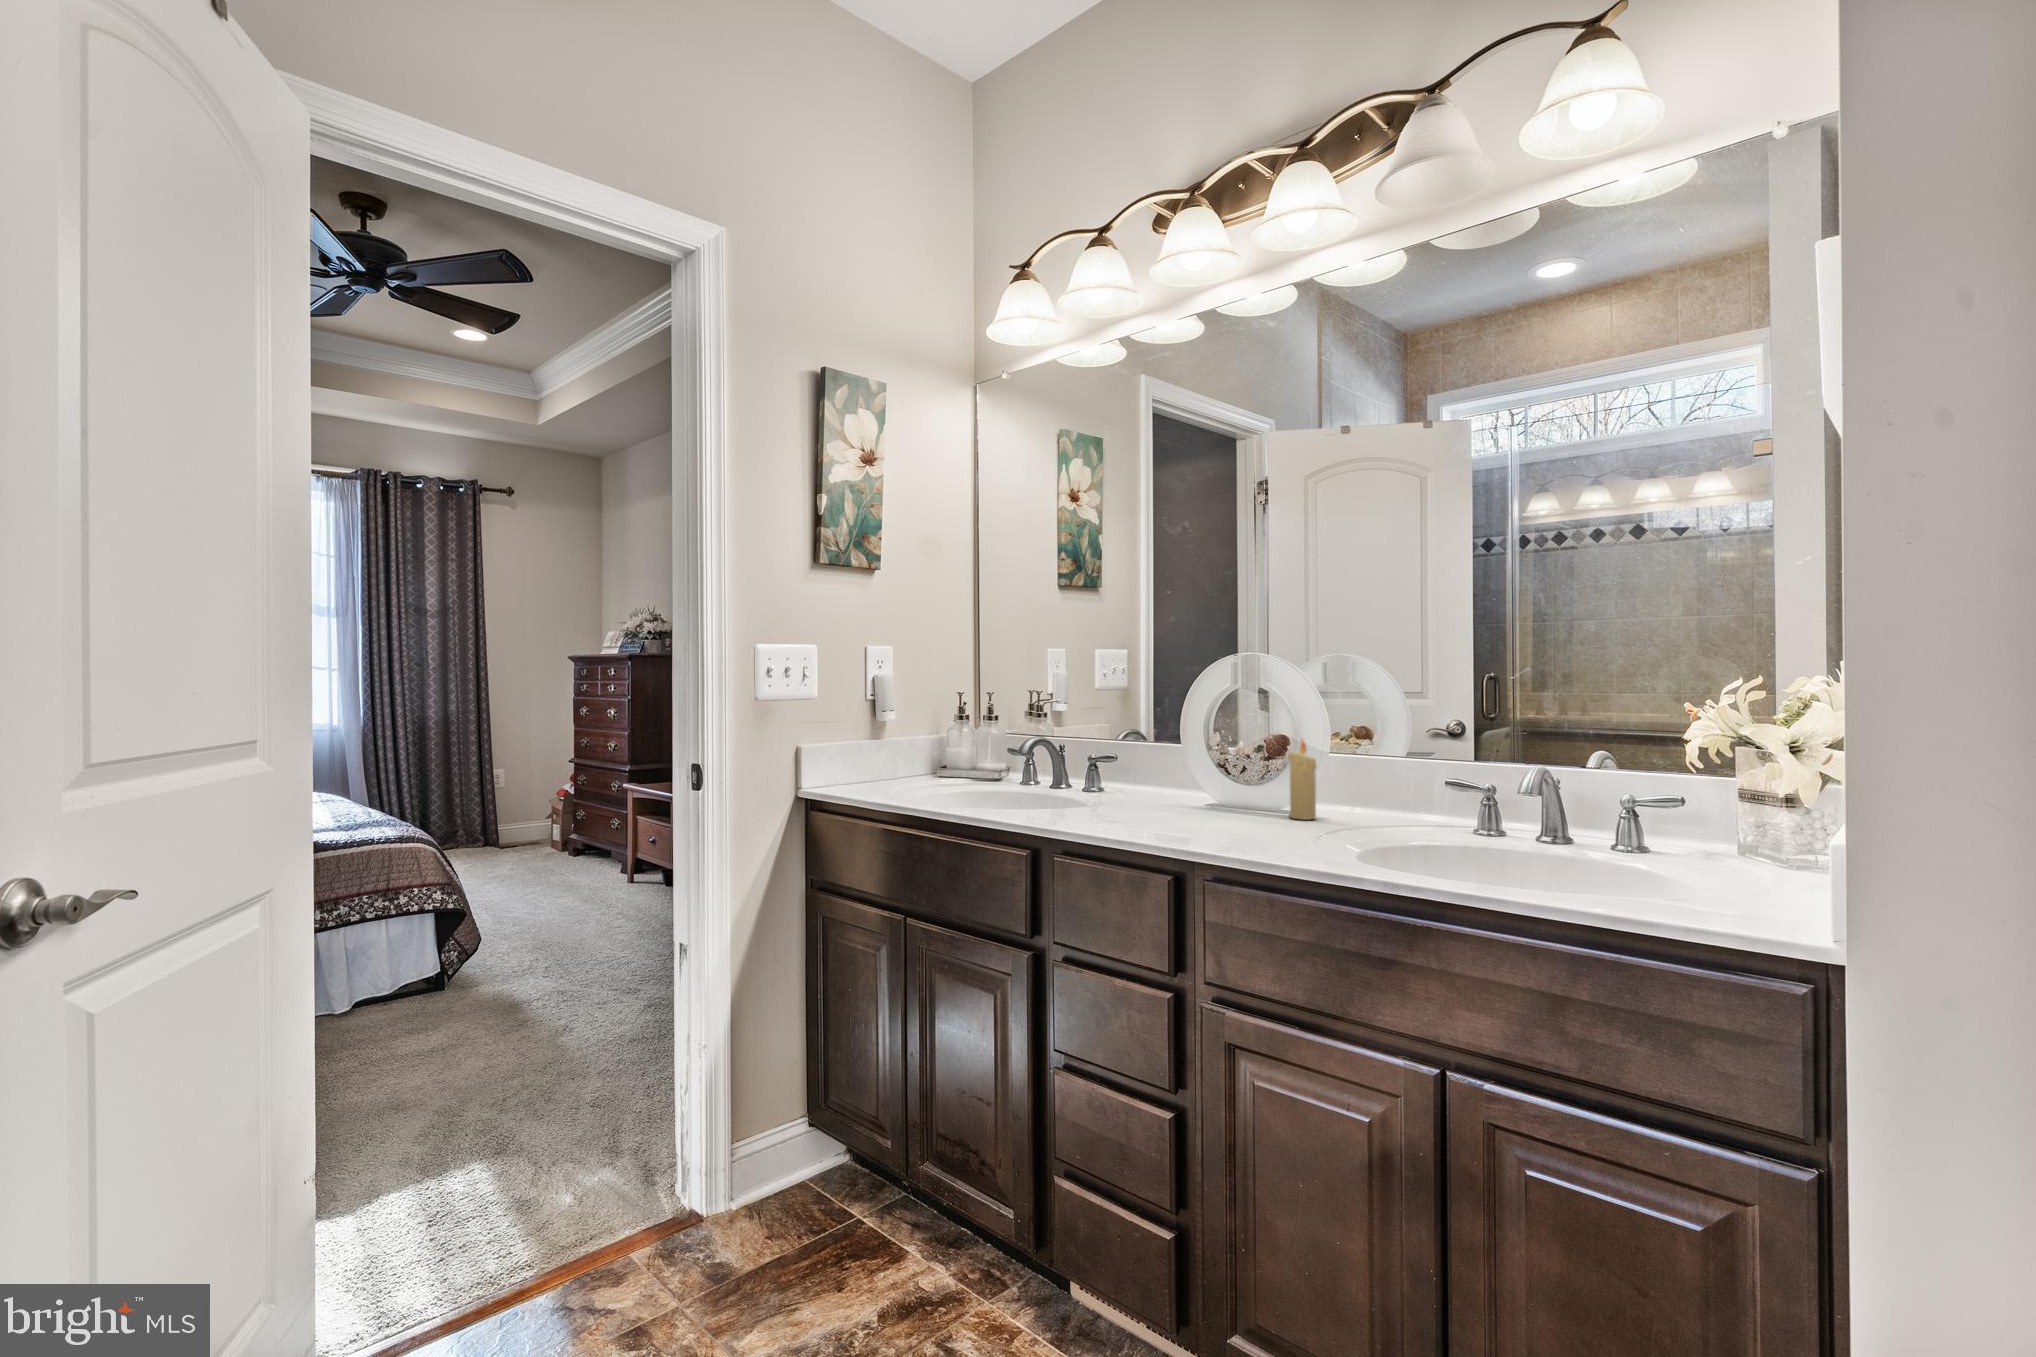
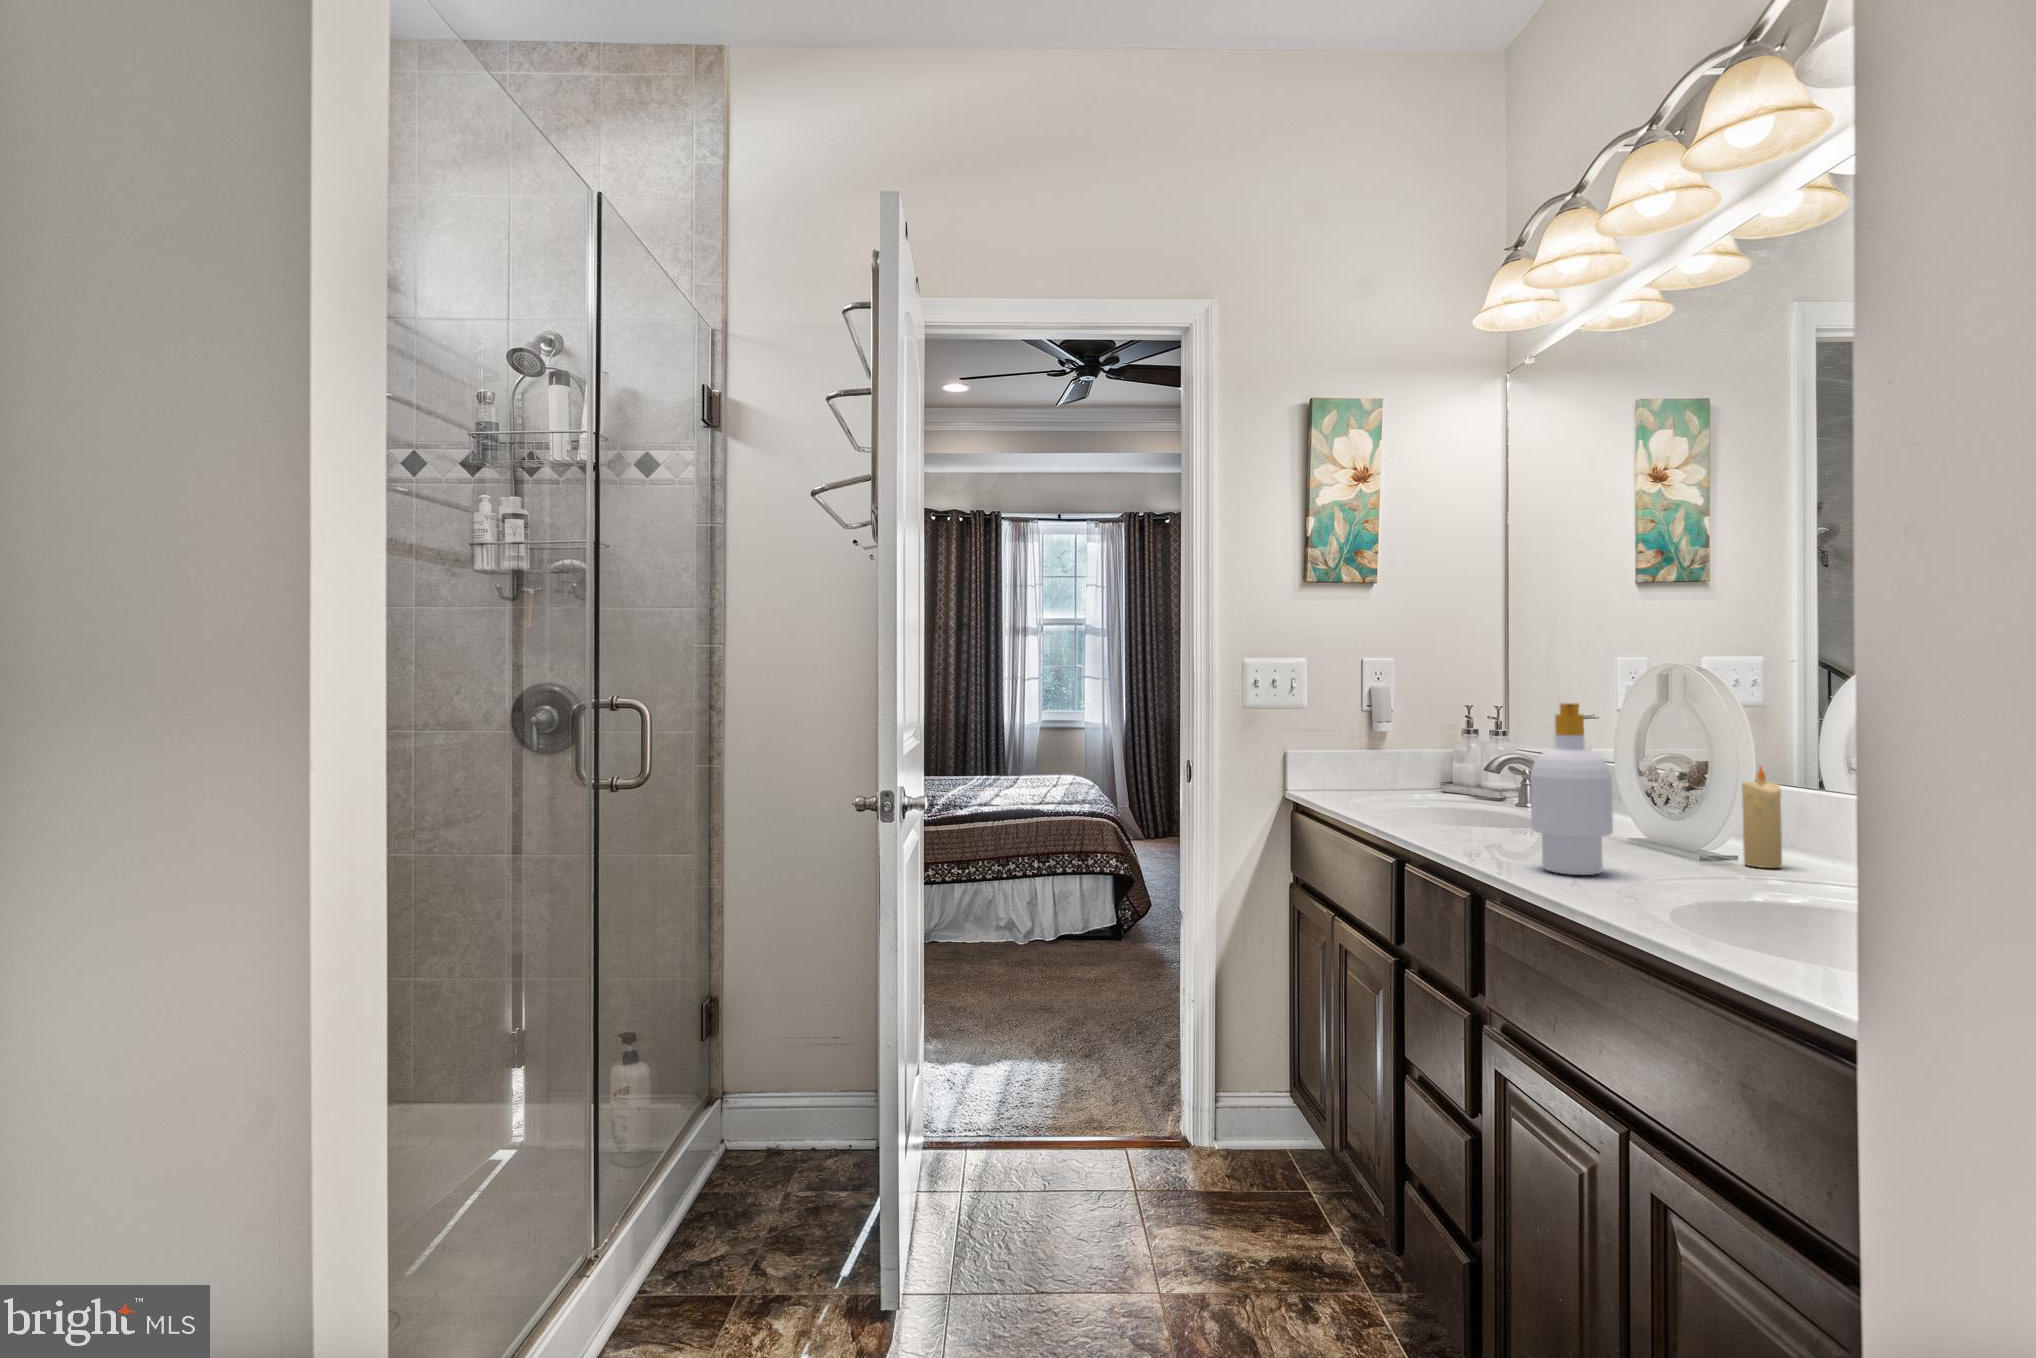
soap bottle: none [1206,688,1272,842] -> present [1530,703,1613,875]

